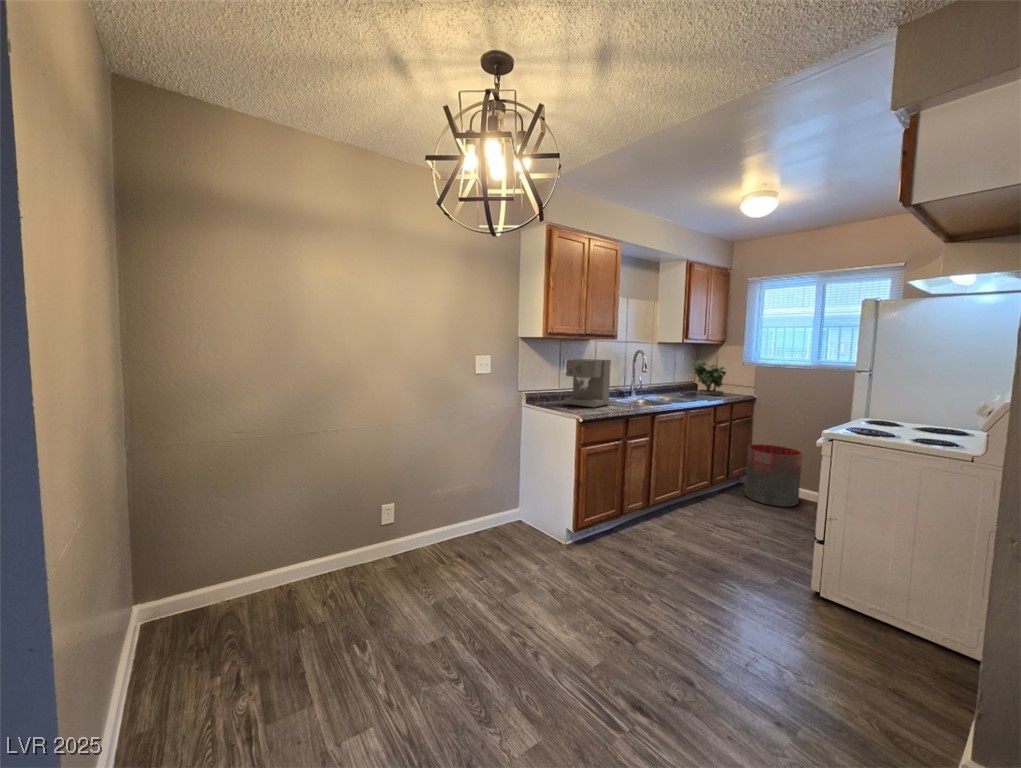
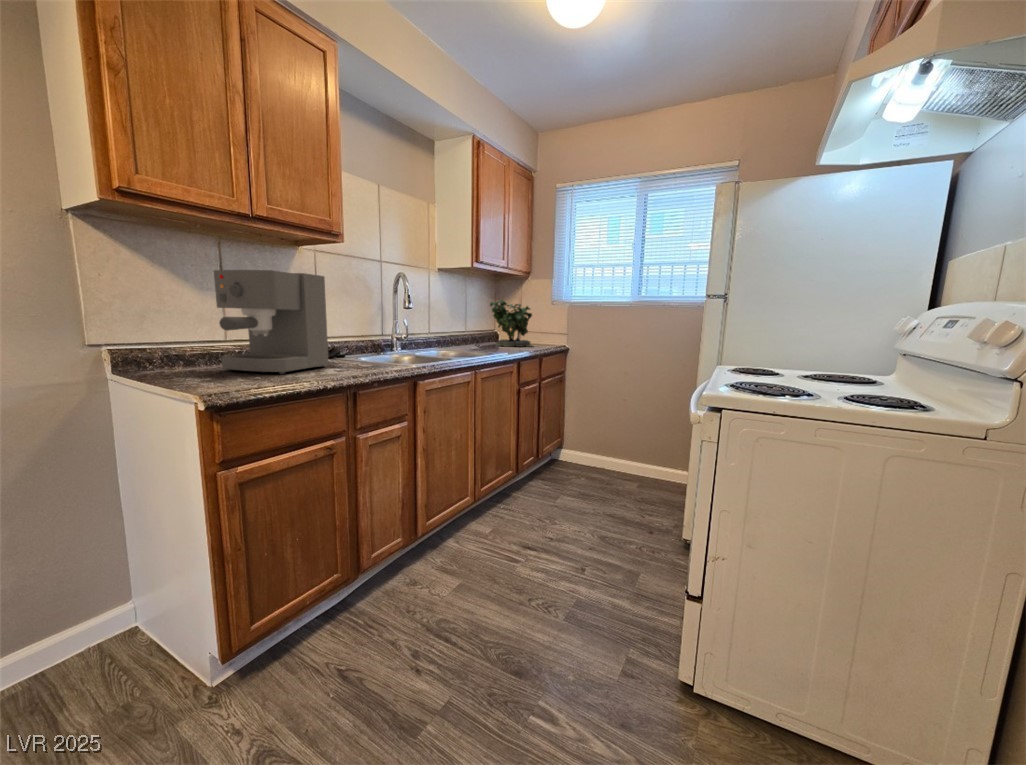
trash can: present [744,444,803,507] -> none [558,408,623,489]

